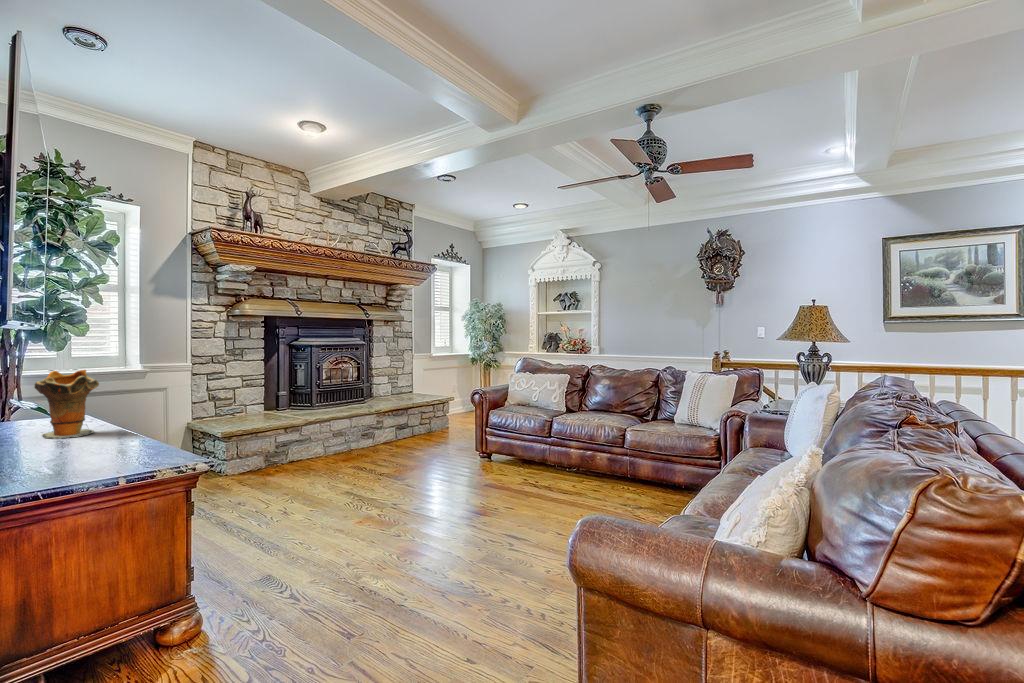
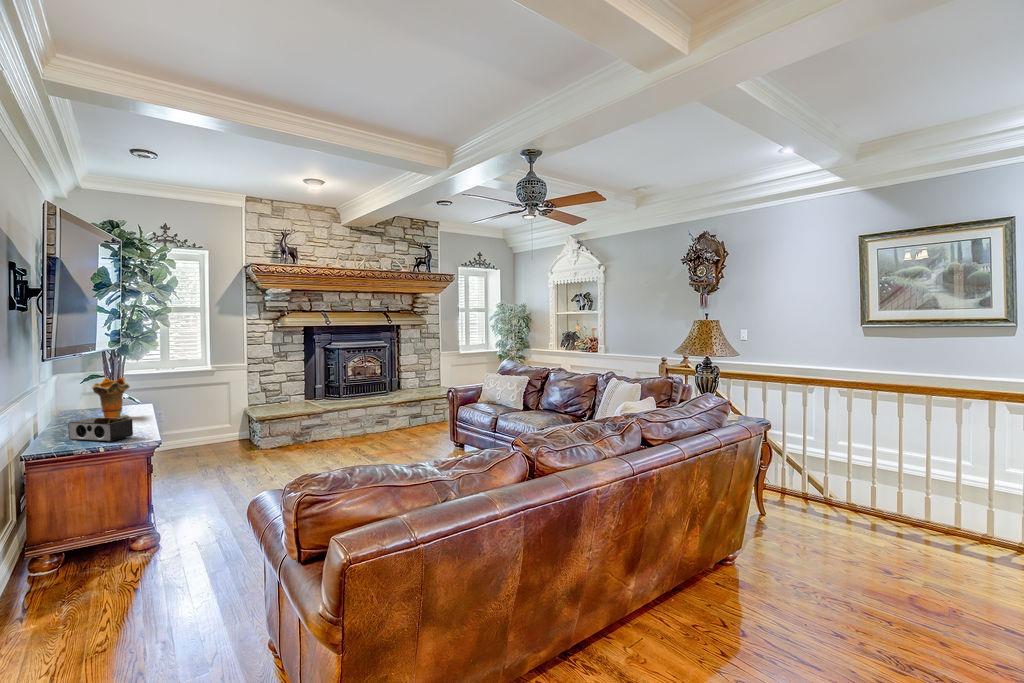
speaker: none [46,429,163,468] -> present [68,418,133,442]

